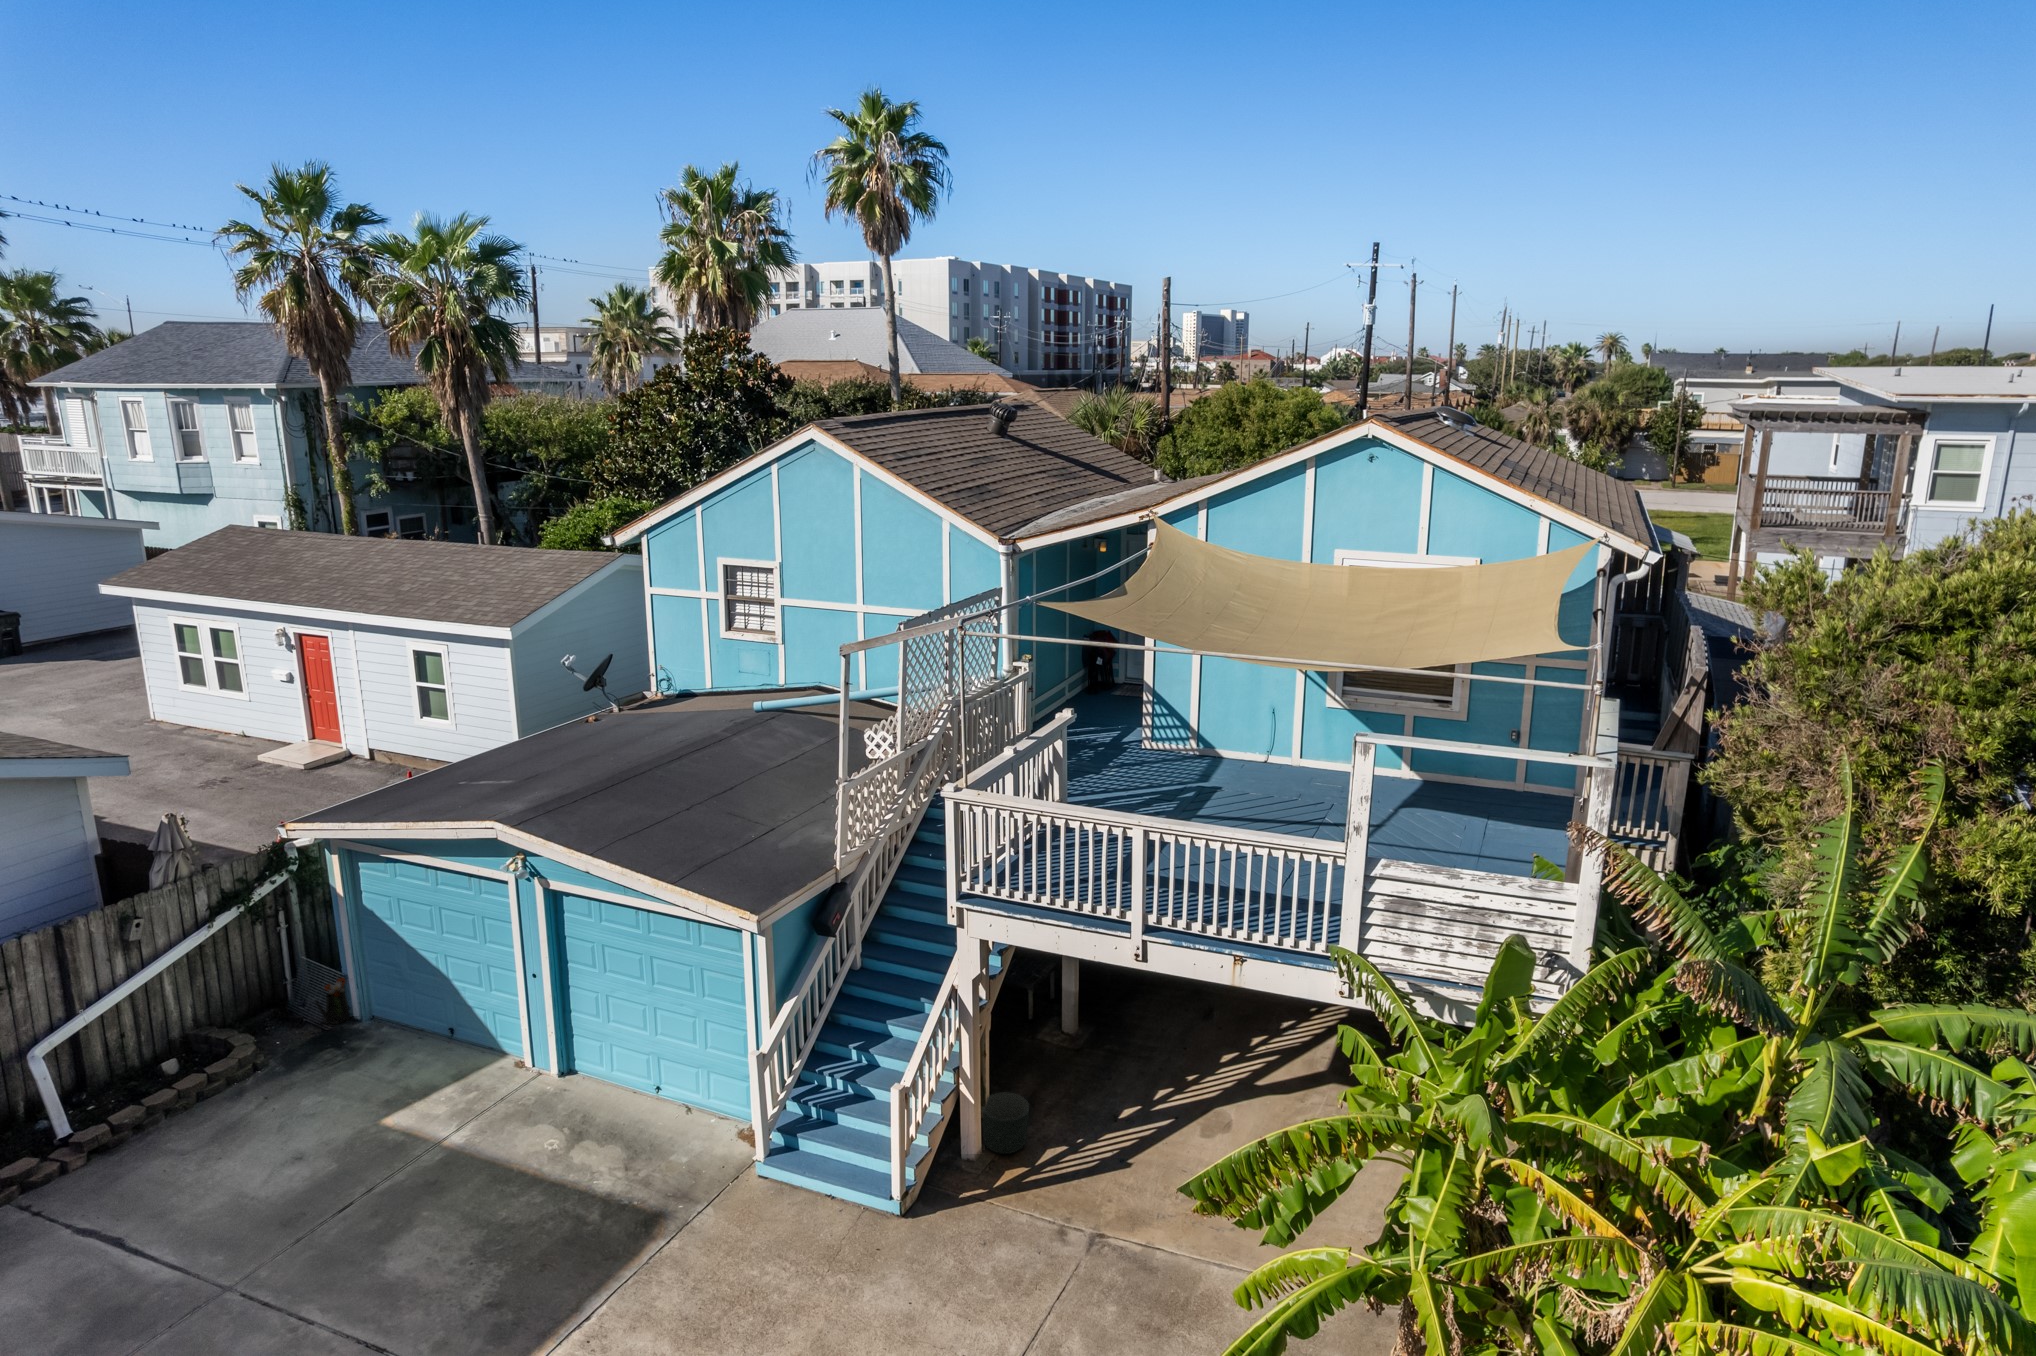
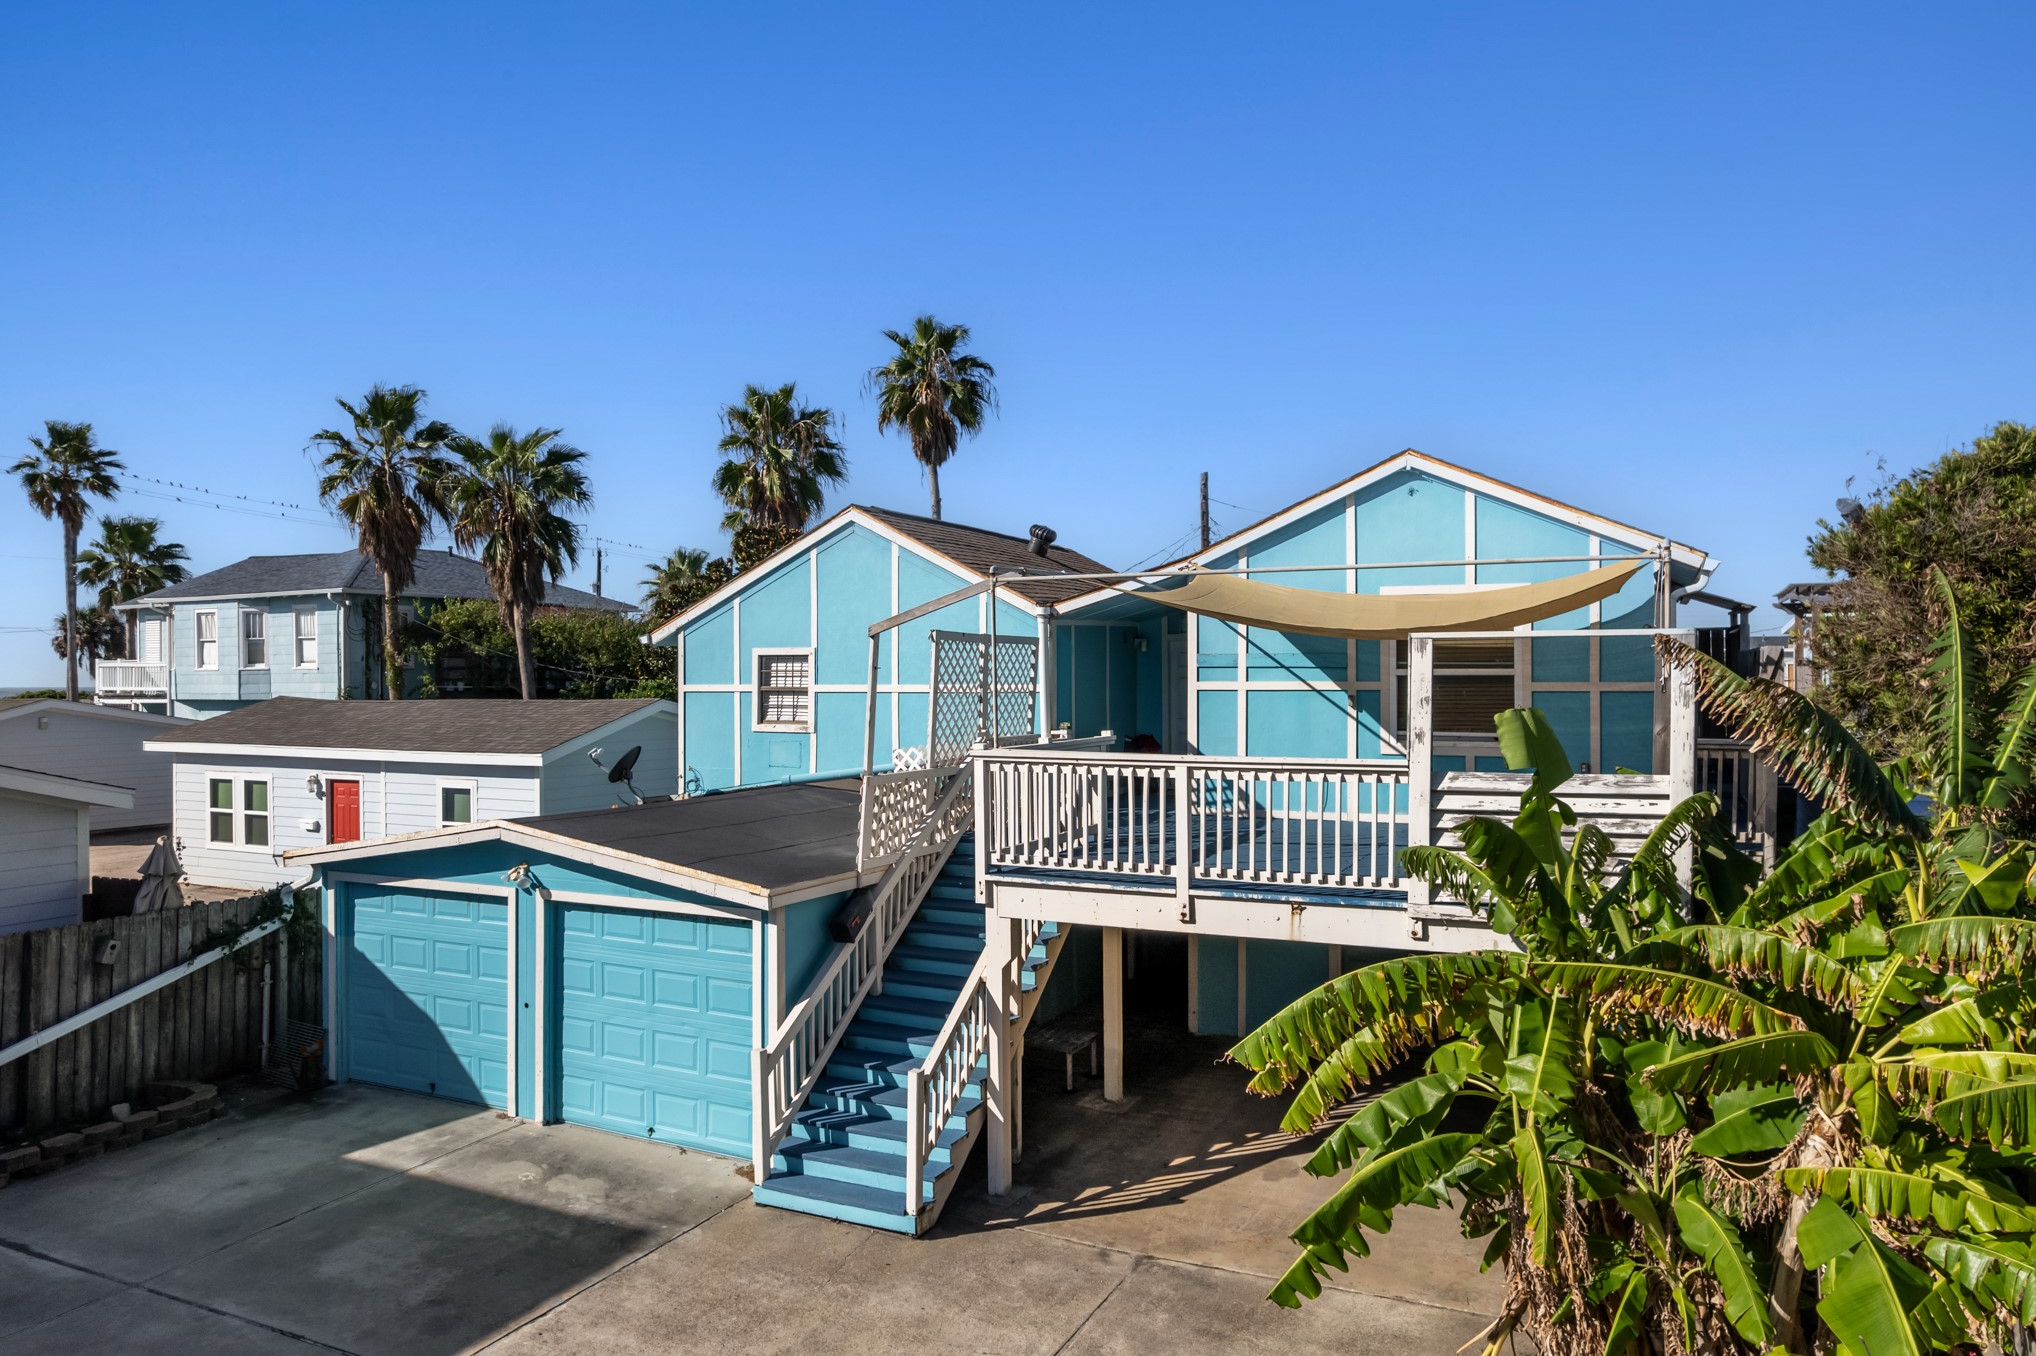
planter: present [983,1093,1029,1154] -> none [1016,1121,1071,1188]

